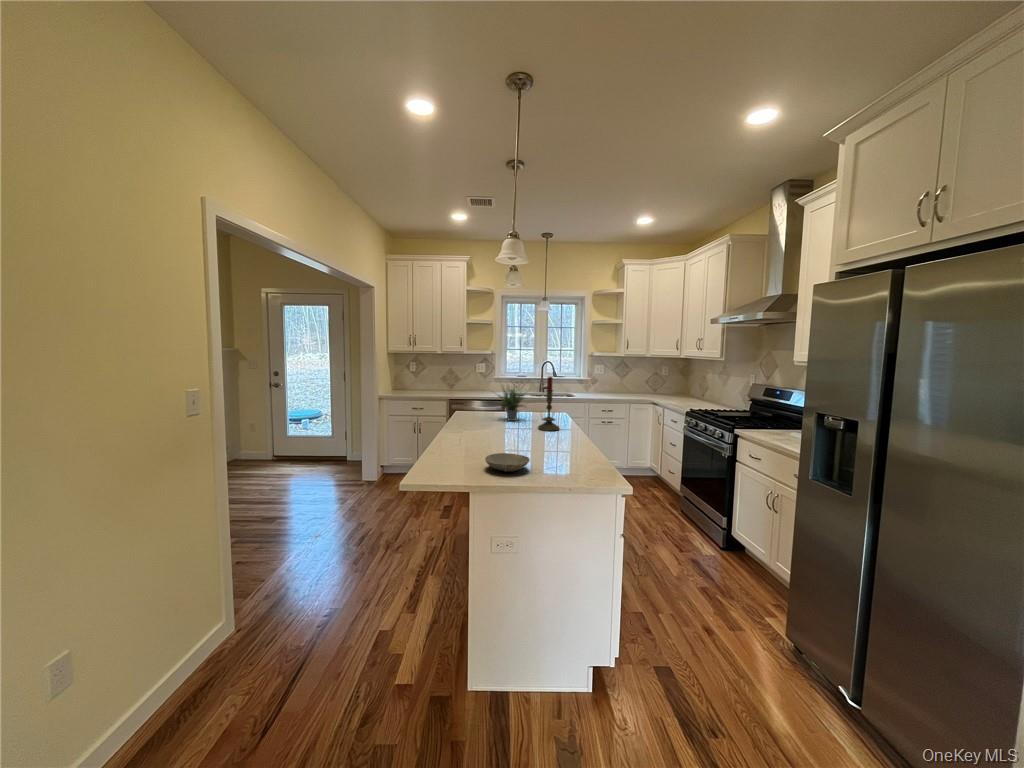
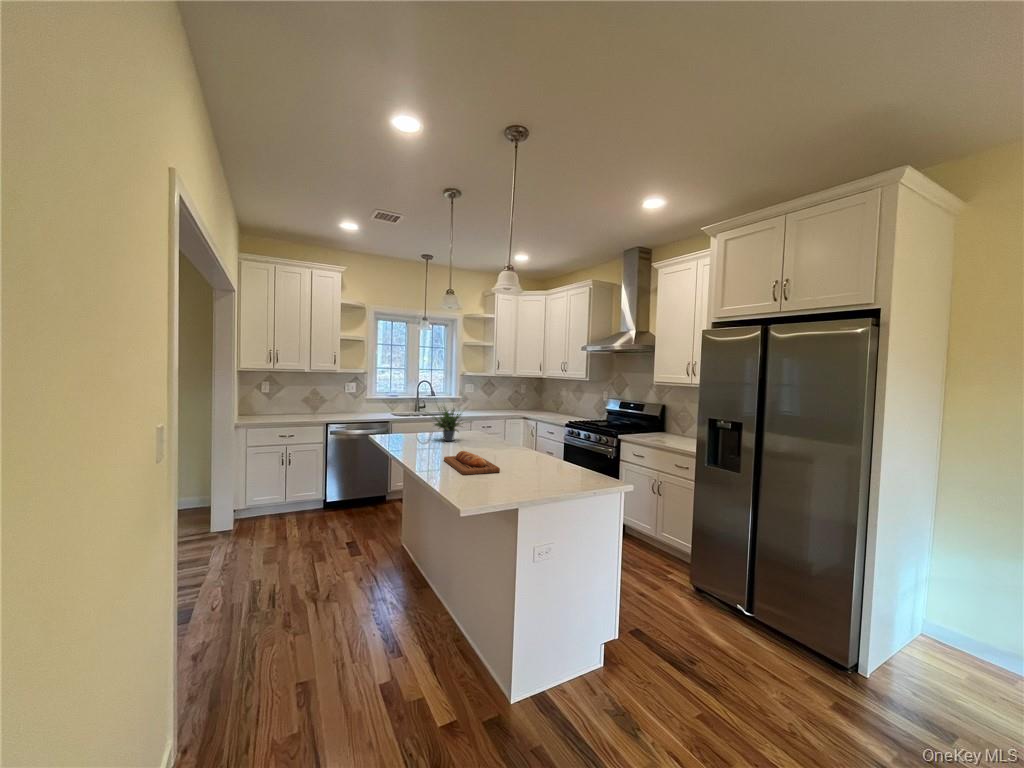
candle: present [538,377,559,431] -> none [486,395,506,448]
bread loaf: none [457,430,503,454] -> present [444,451,500,475]
bowl: present [485,453,530,471] -> none [513,469,554,485]

